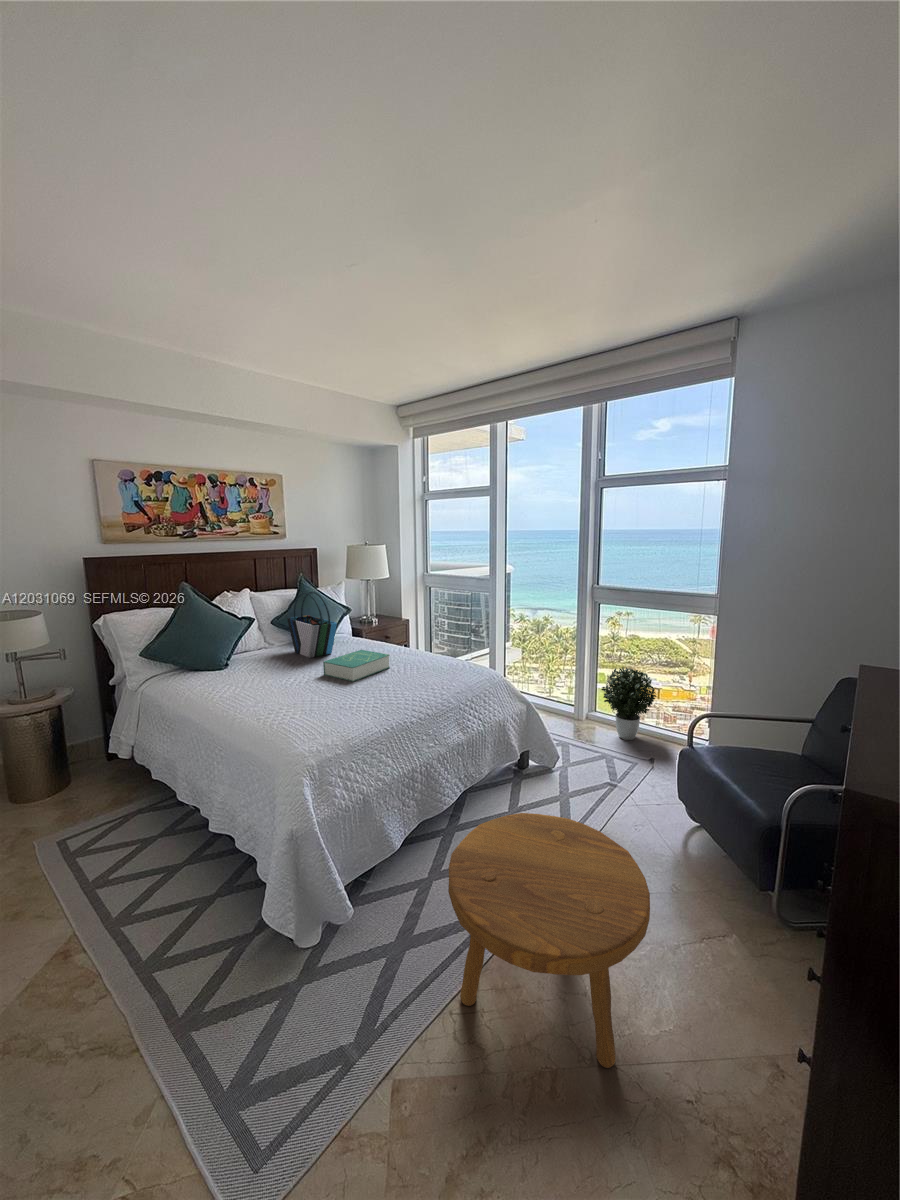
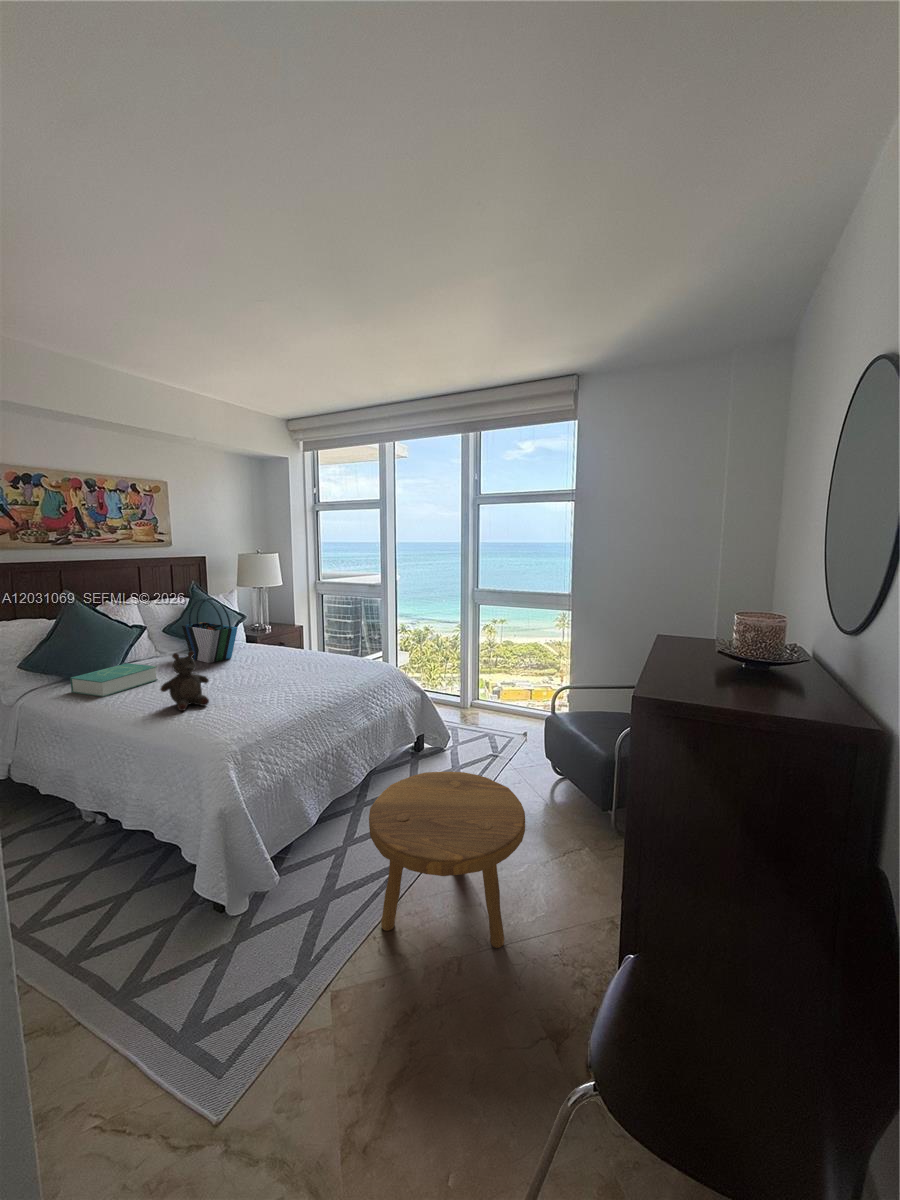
stuffed bear: none [250,649,298,713] -> present [161,651,209,711]
book: present [323,650,390,682] -> present [70,663,158,697]
potted plant: present [601,667,657,740] -> none [482,657,527,720]

